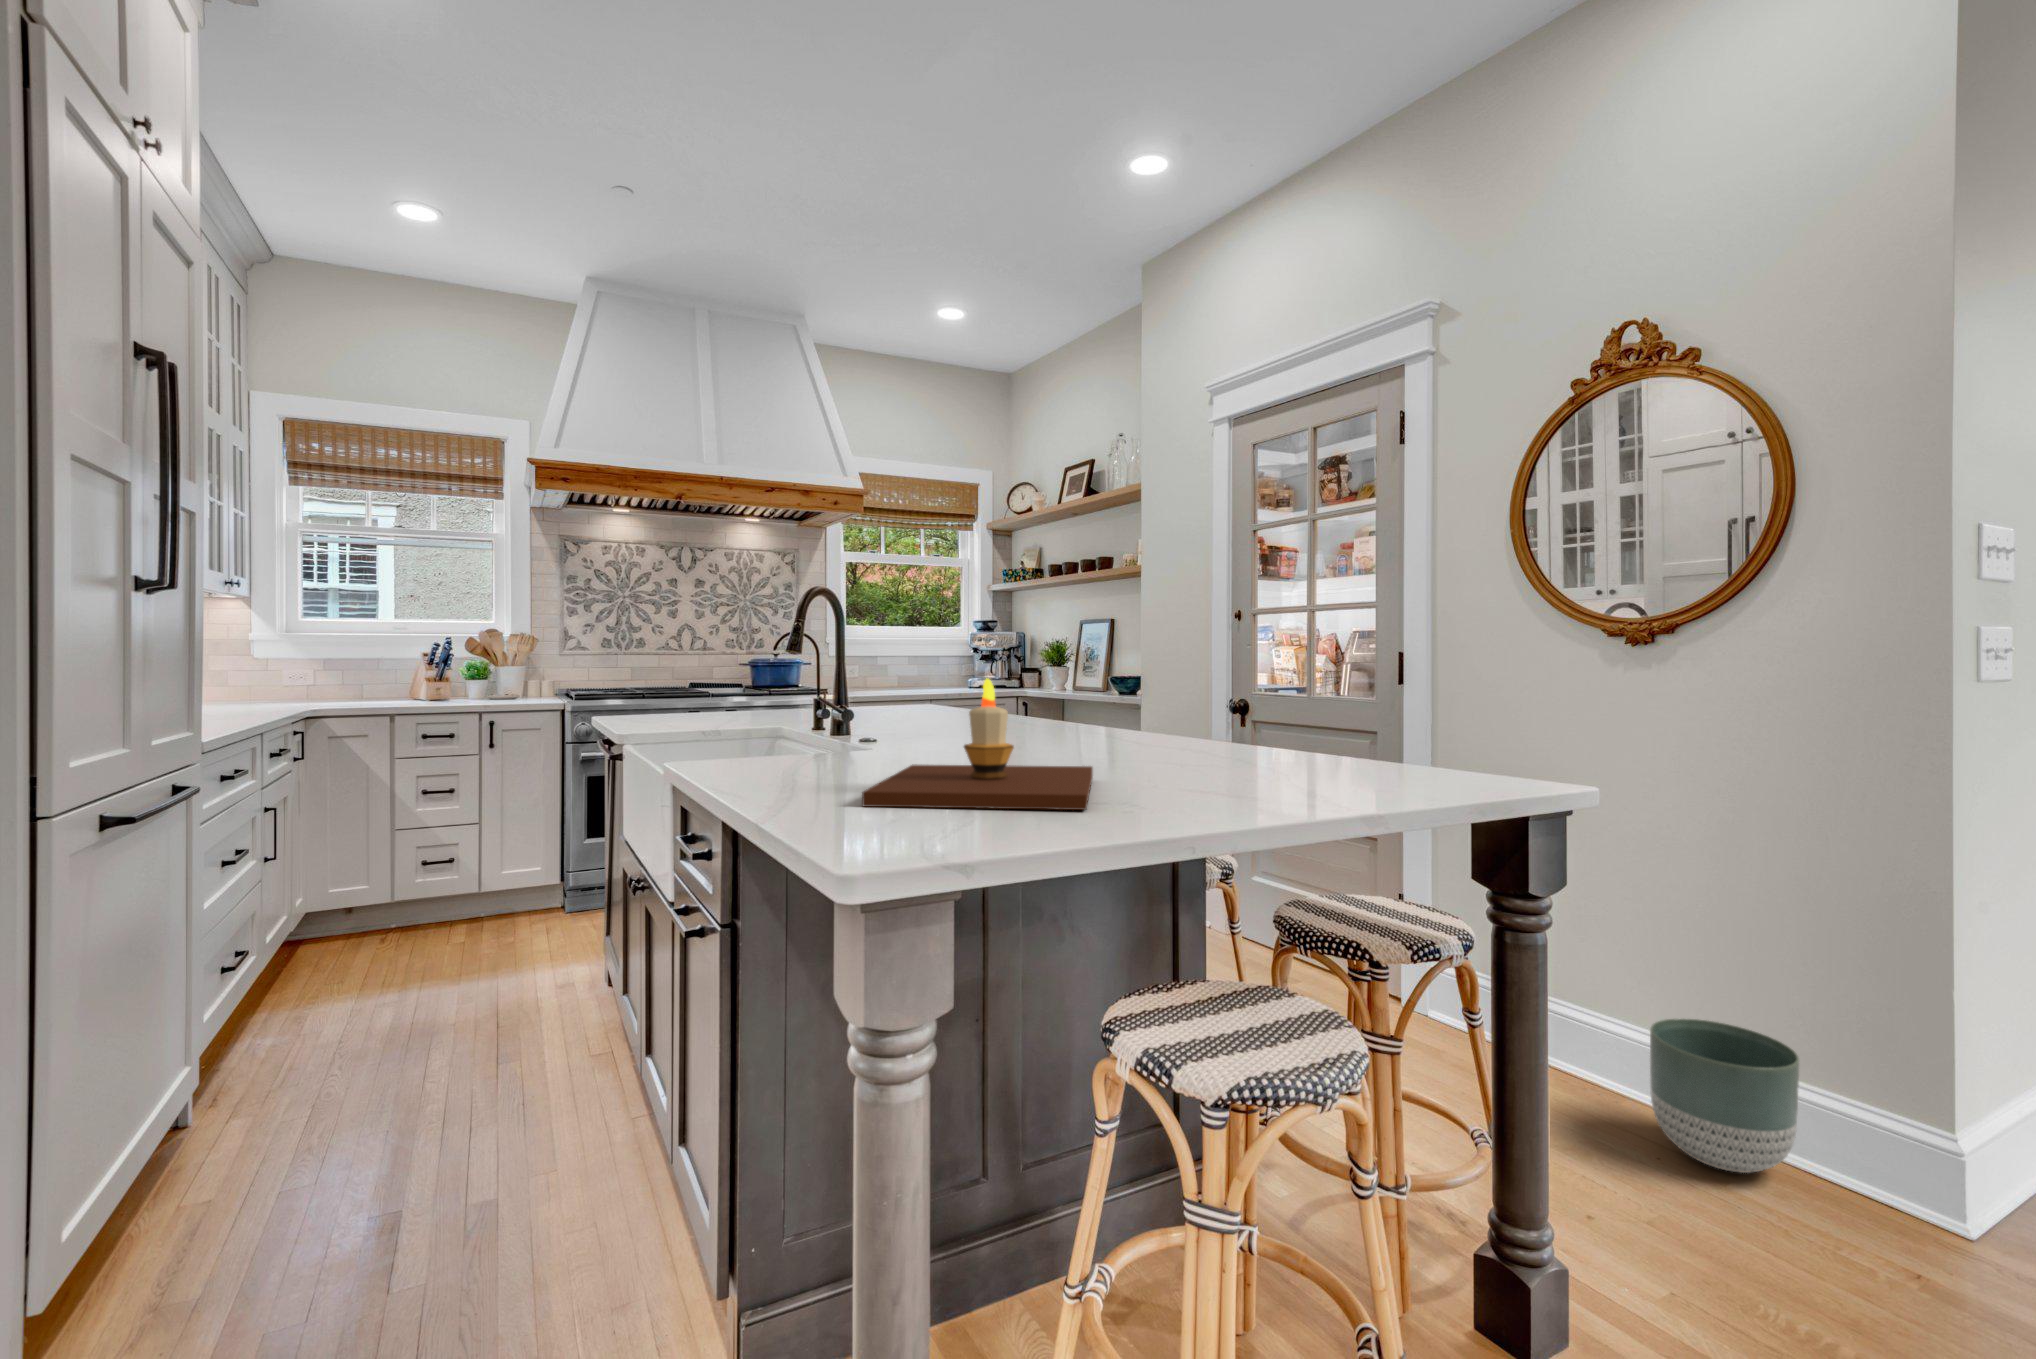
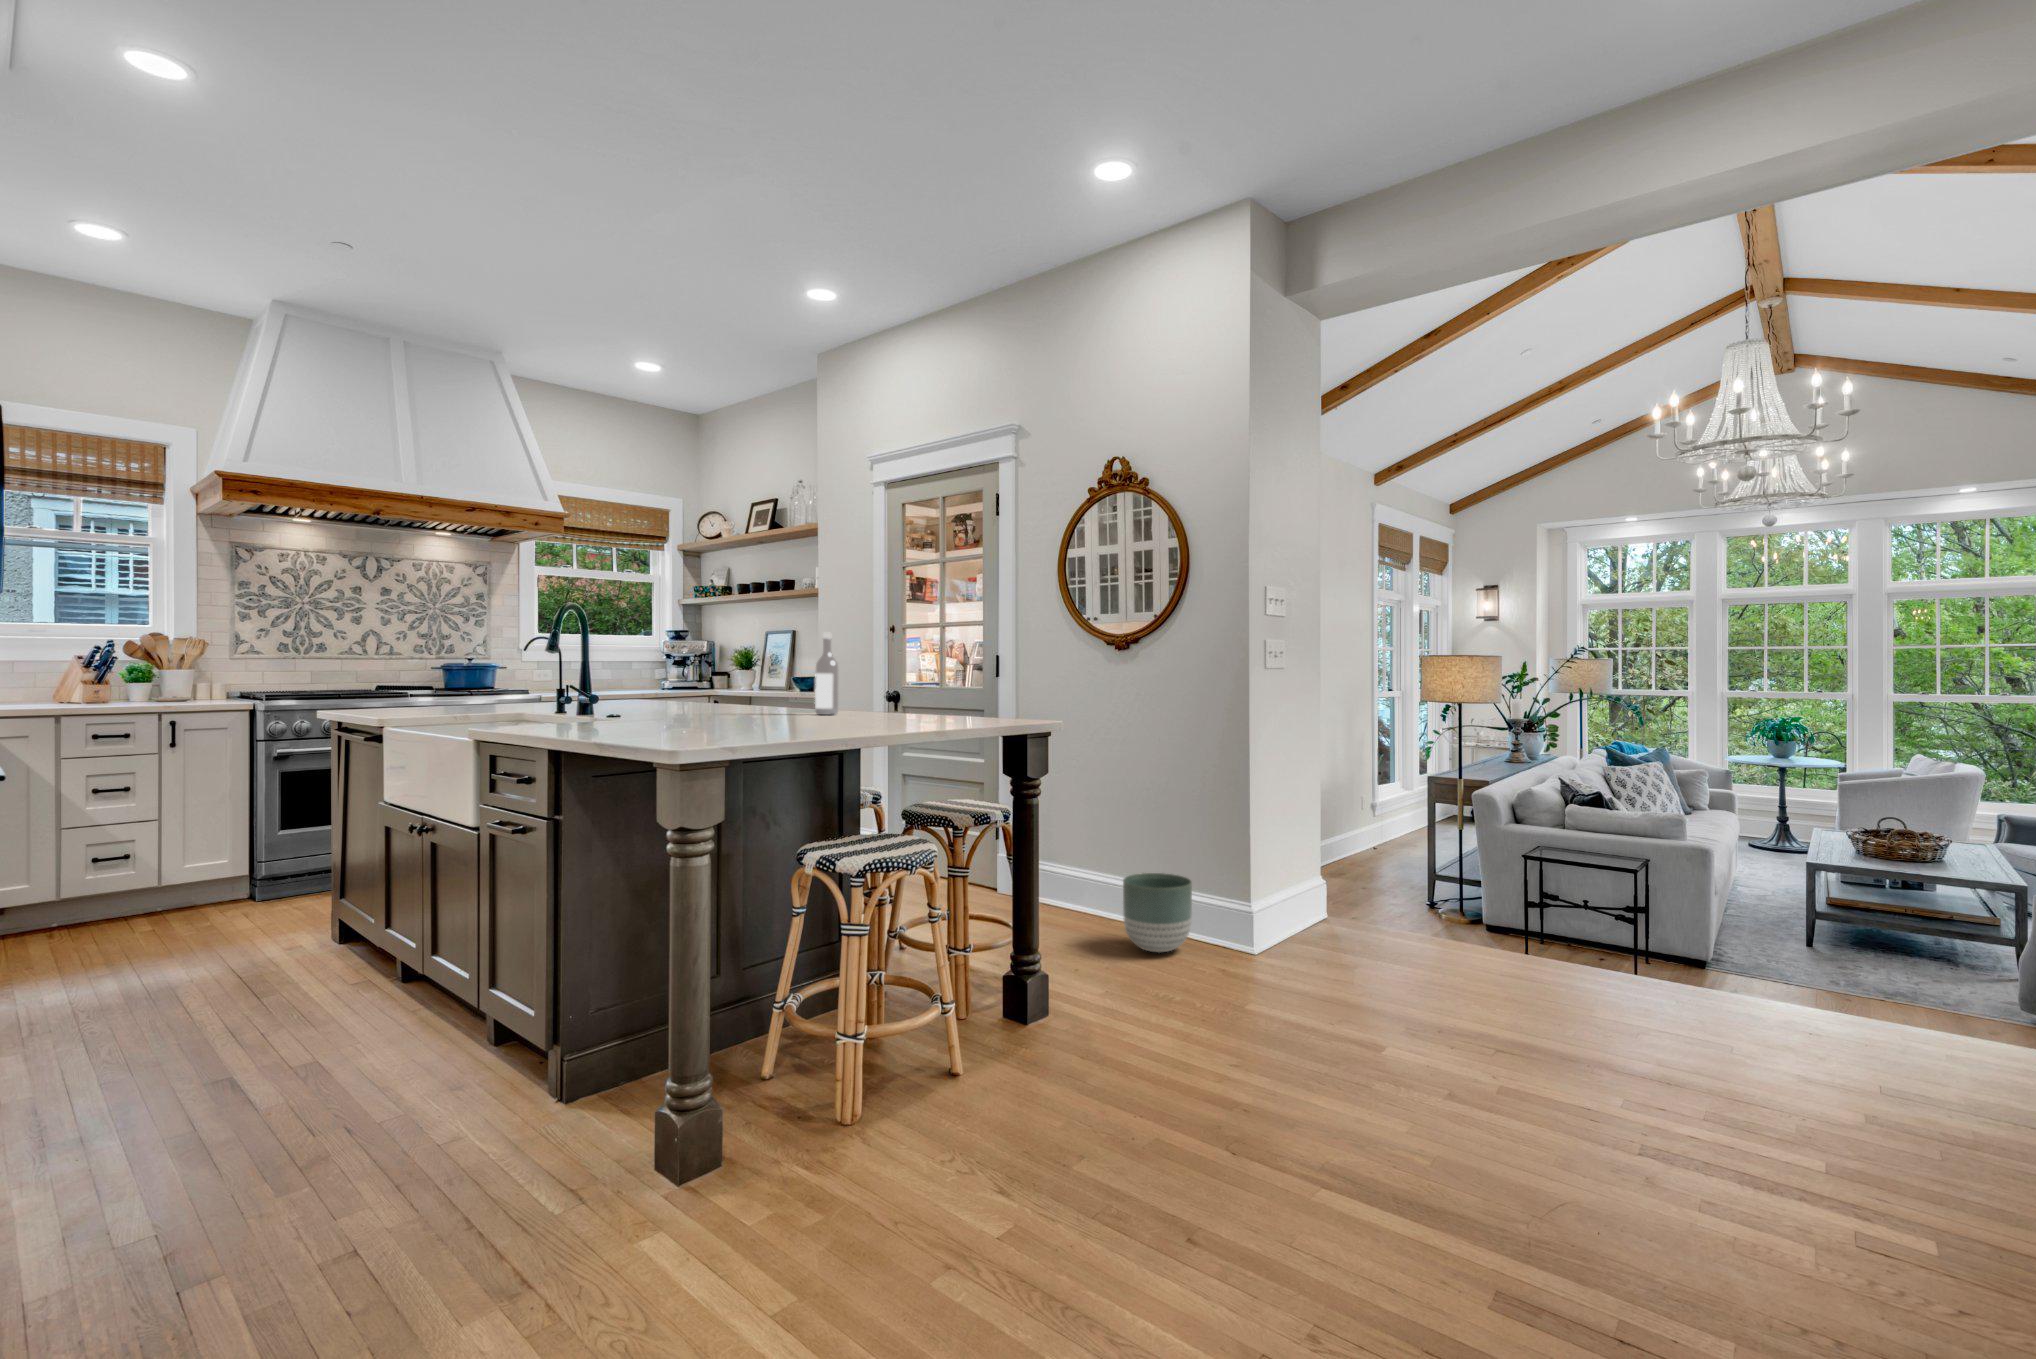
wine bottle: none [1141,621,1175,744] -> present [815,633,838,715]
candle: present [862,679,1093,810] -> none [652,663,784,734]

